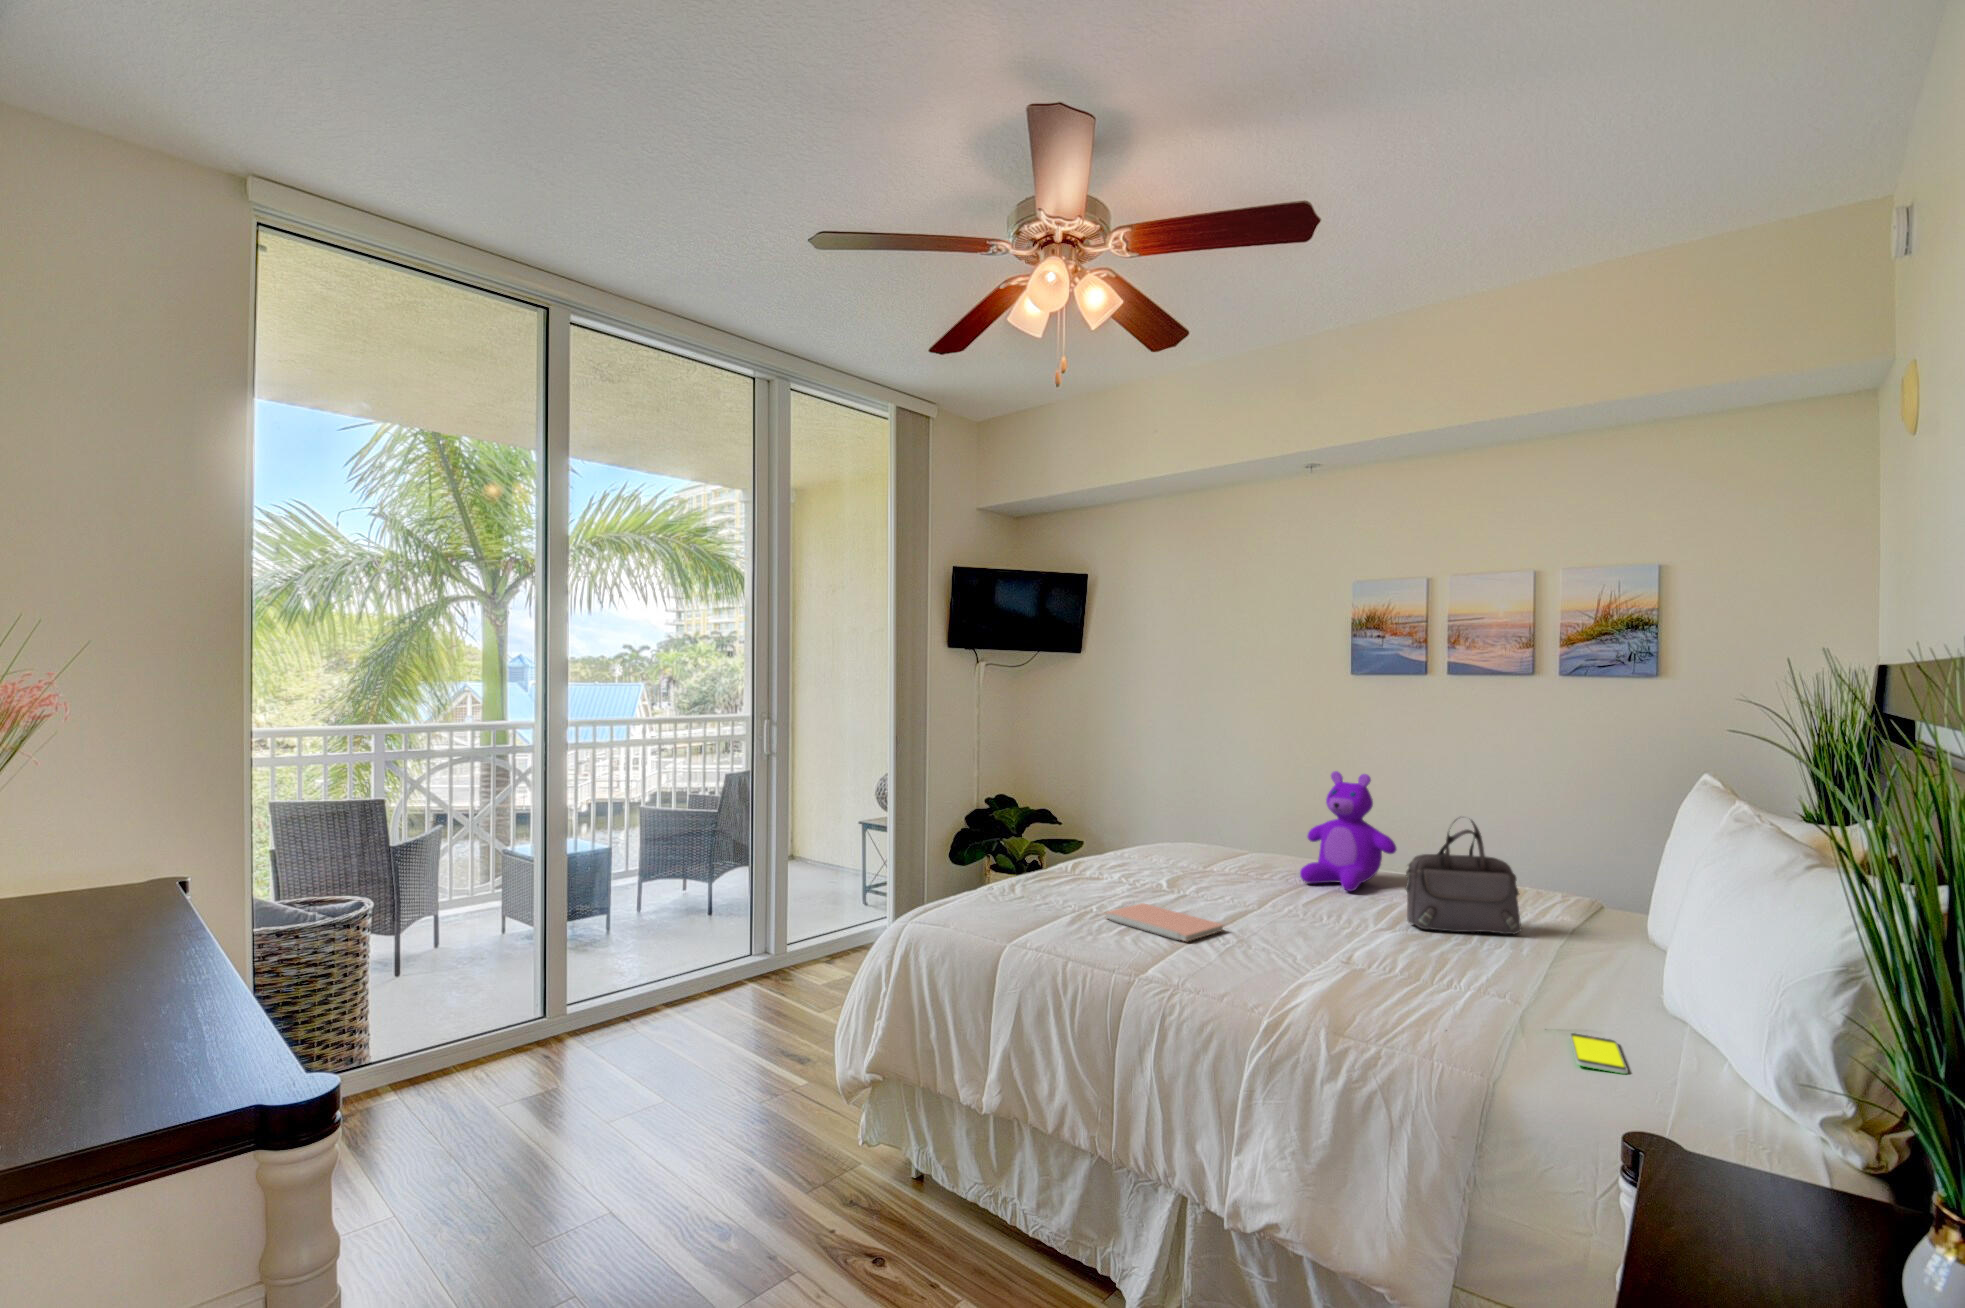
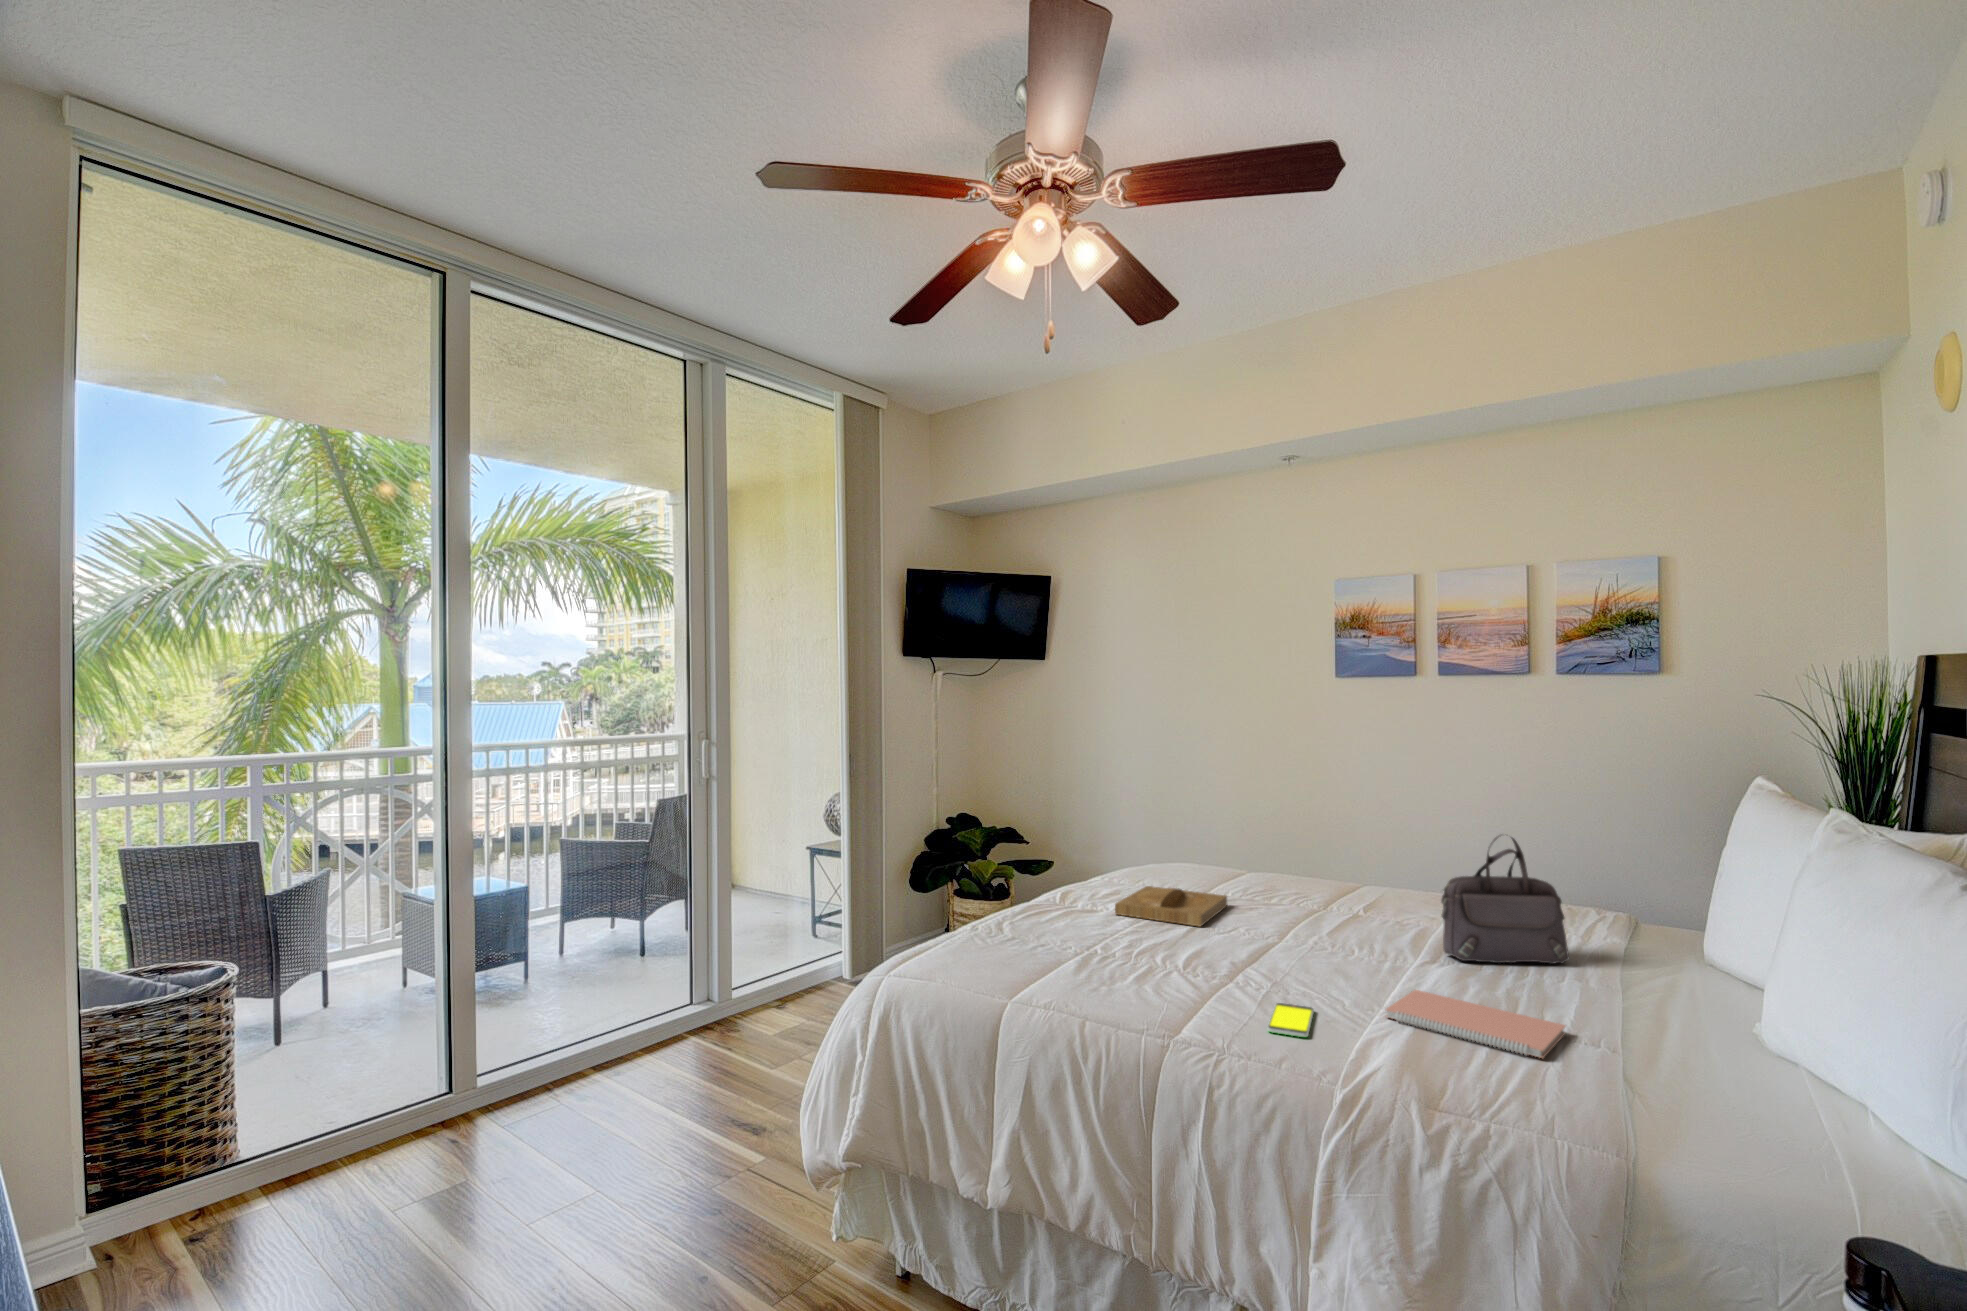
teddy bear: present [1300,771,1396,891] -> none [1310,783,1414,916]
tray: none [1119,860,1223,895] -> present [1115,886,1227,926]
notebook: present [1105,903,1223,942] -> present [1386,990,1566,1058]
smartphone: present [1569,1033,1628,1074] -> present [1267,1003,1314,1037]

